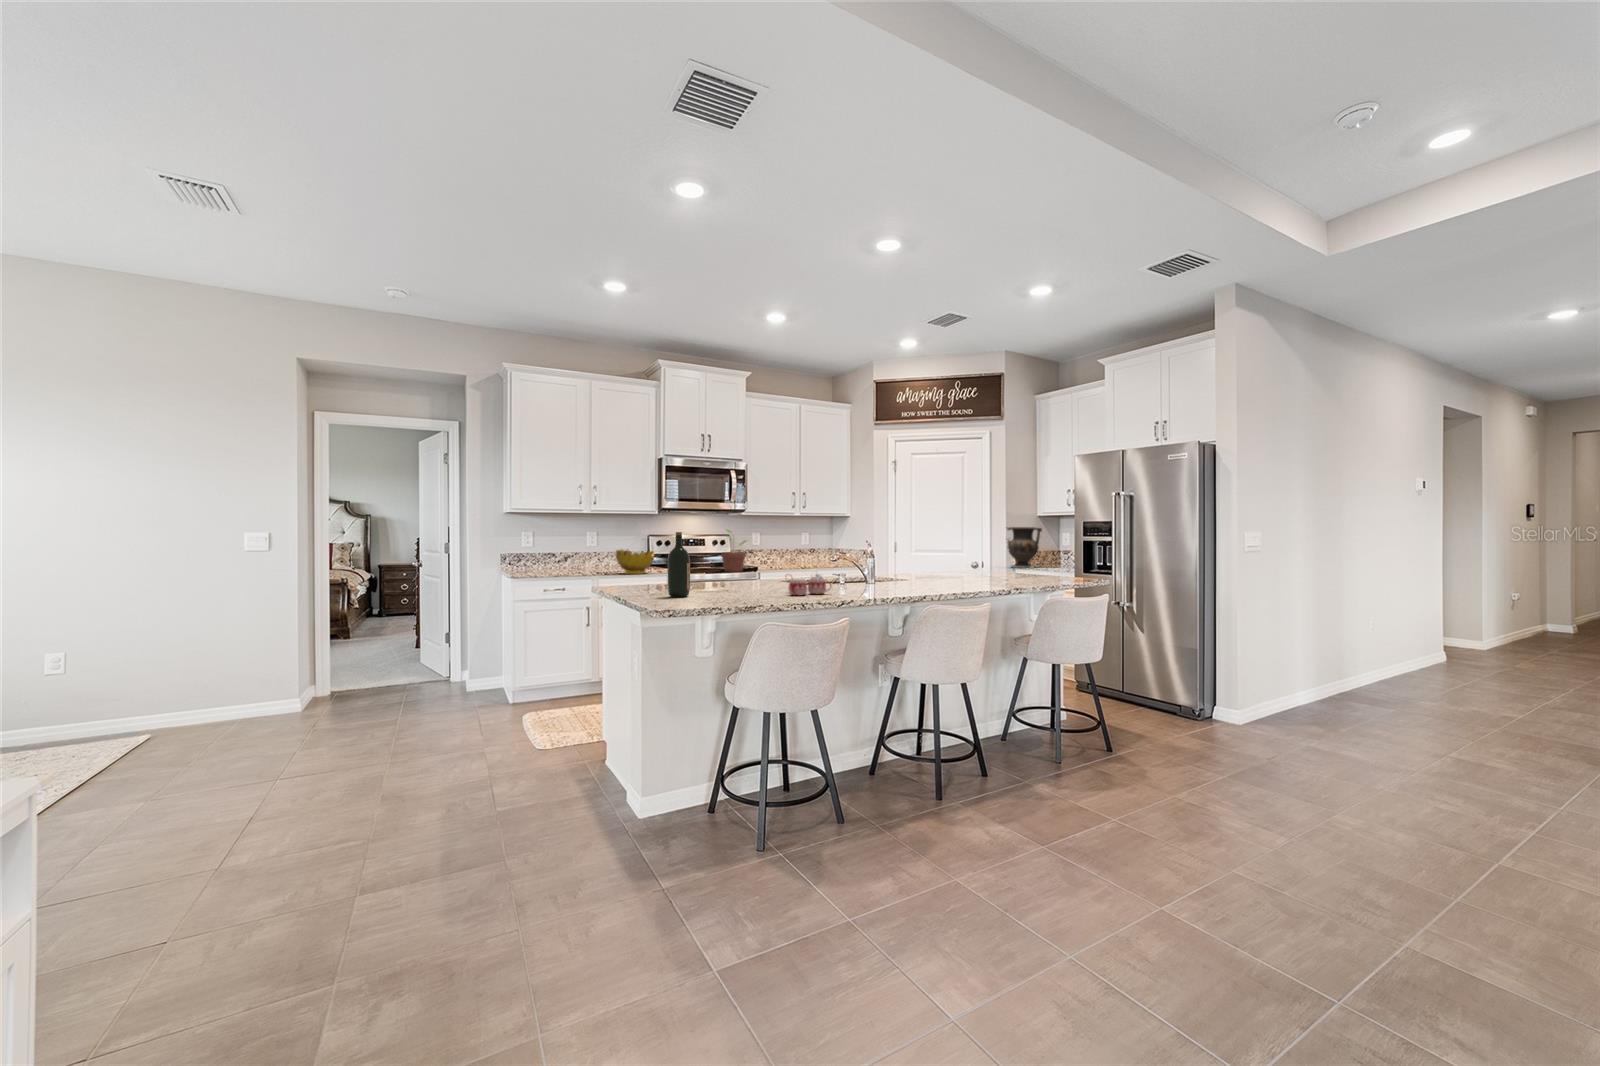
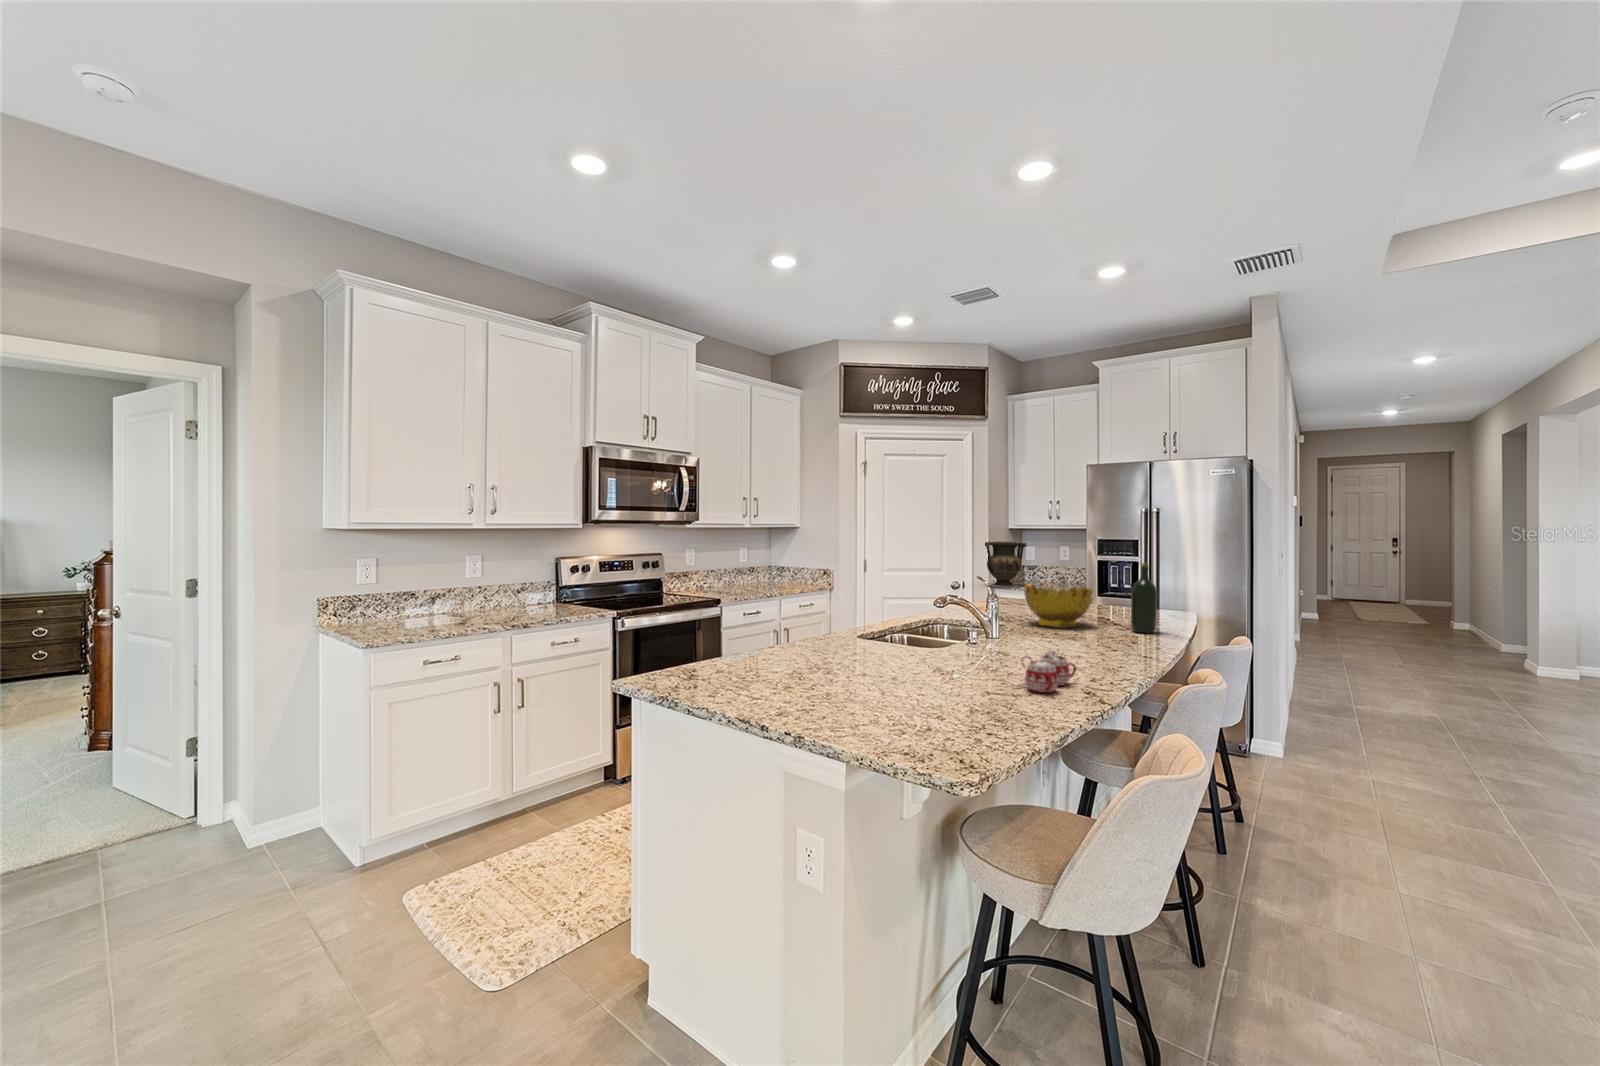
potted plant: present [721,529,746,572] -> none [675,547,715,607]
wine bottle: present [668,532,690,597] -> present [1131,563,1157,633]
decorative bowl: present [616,550,654,574] -> present [1024,584,1093,628]

